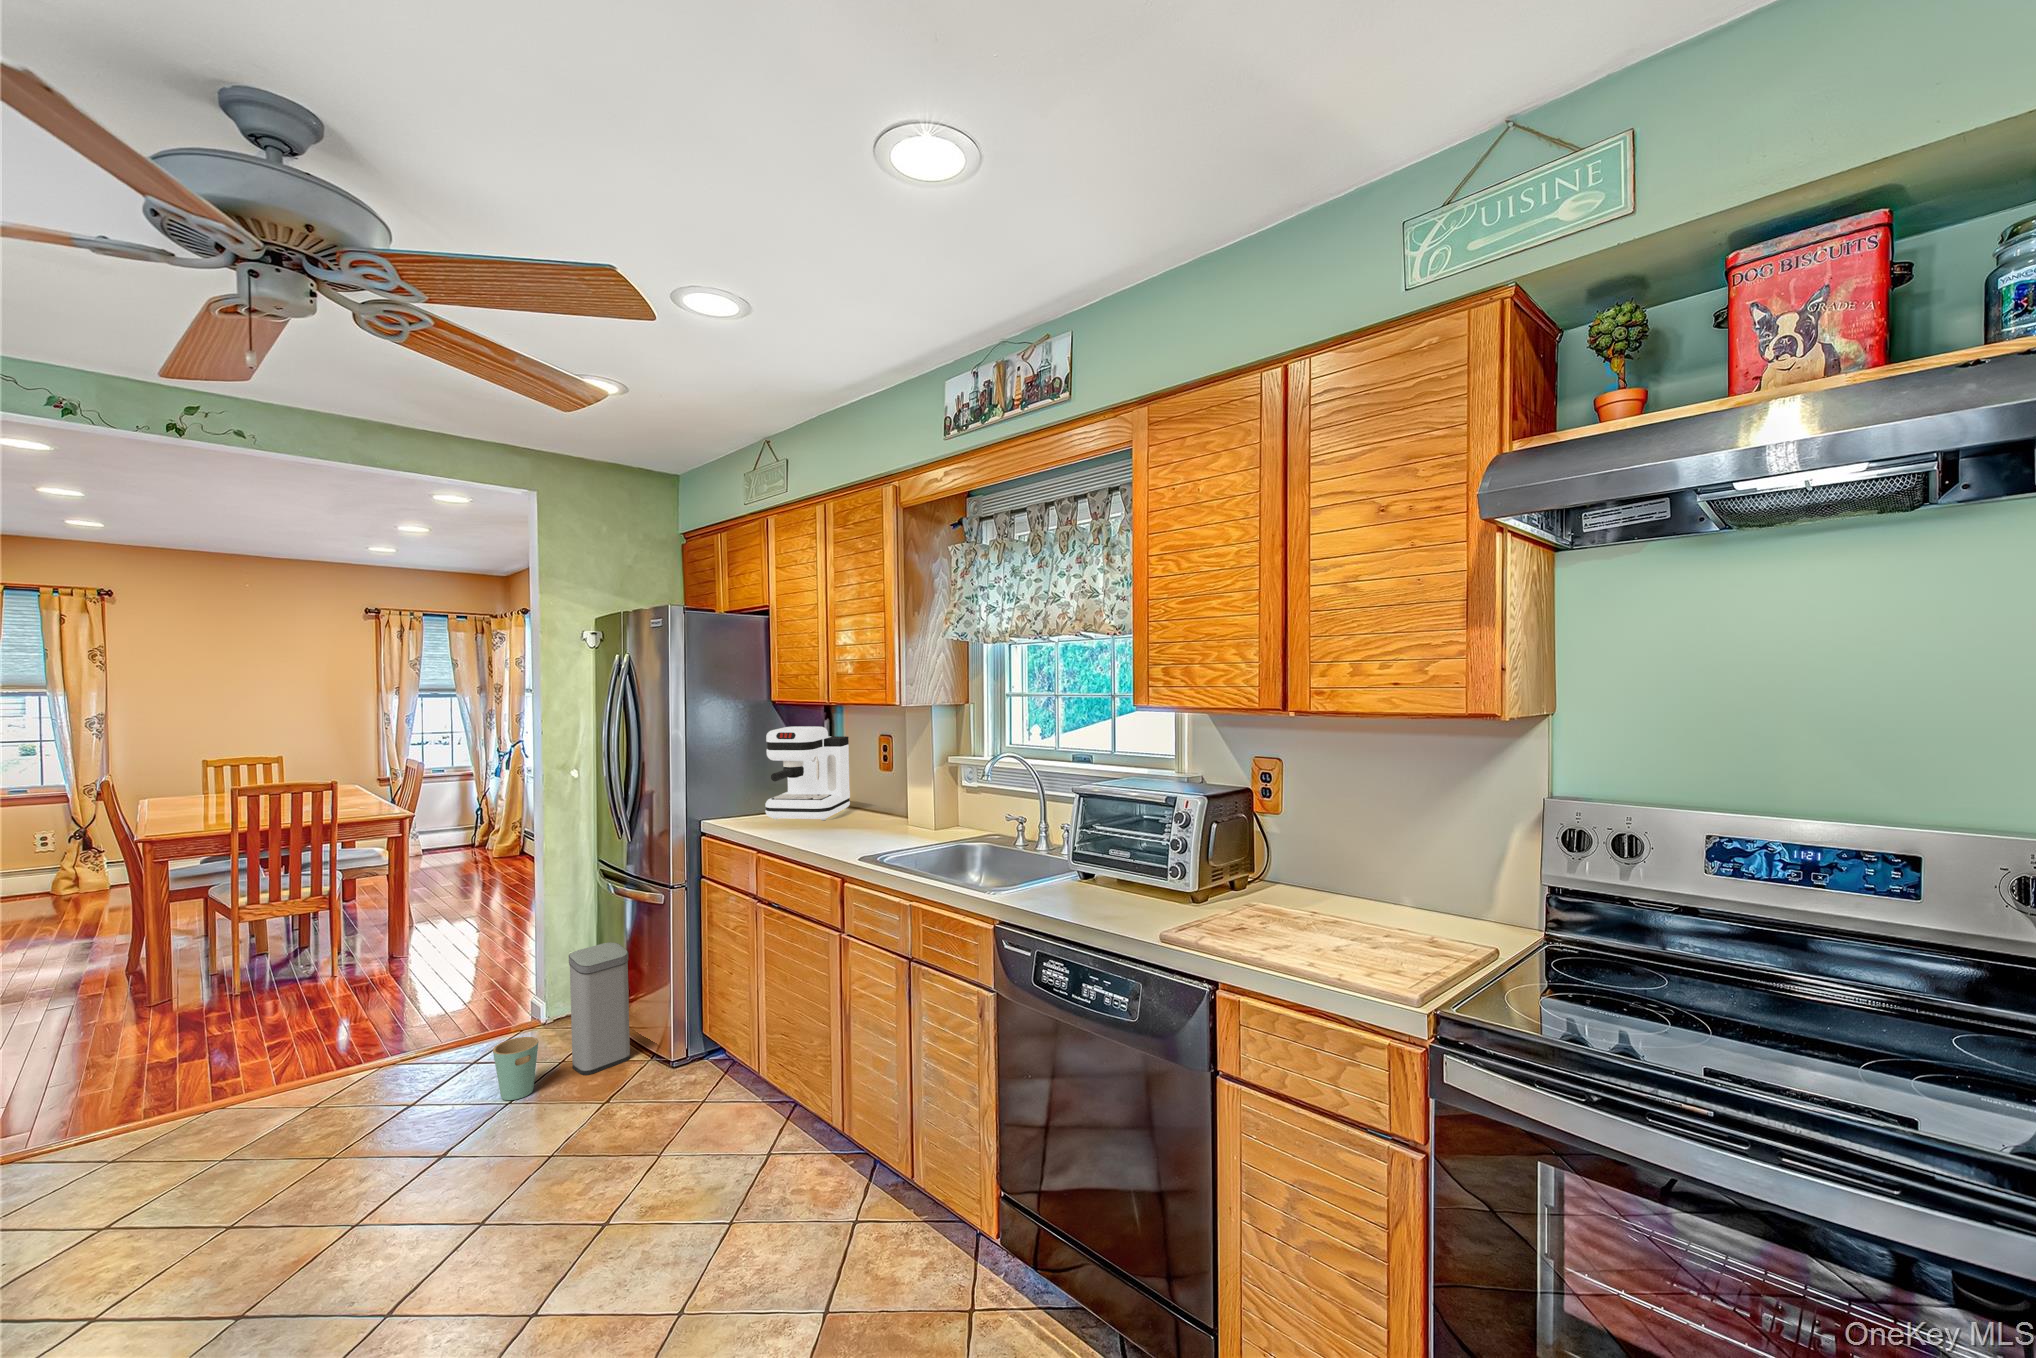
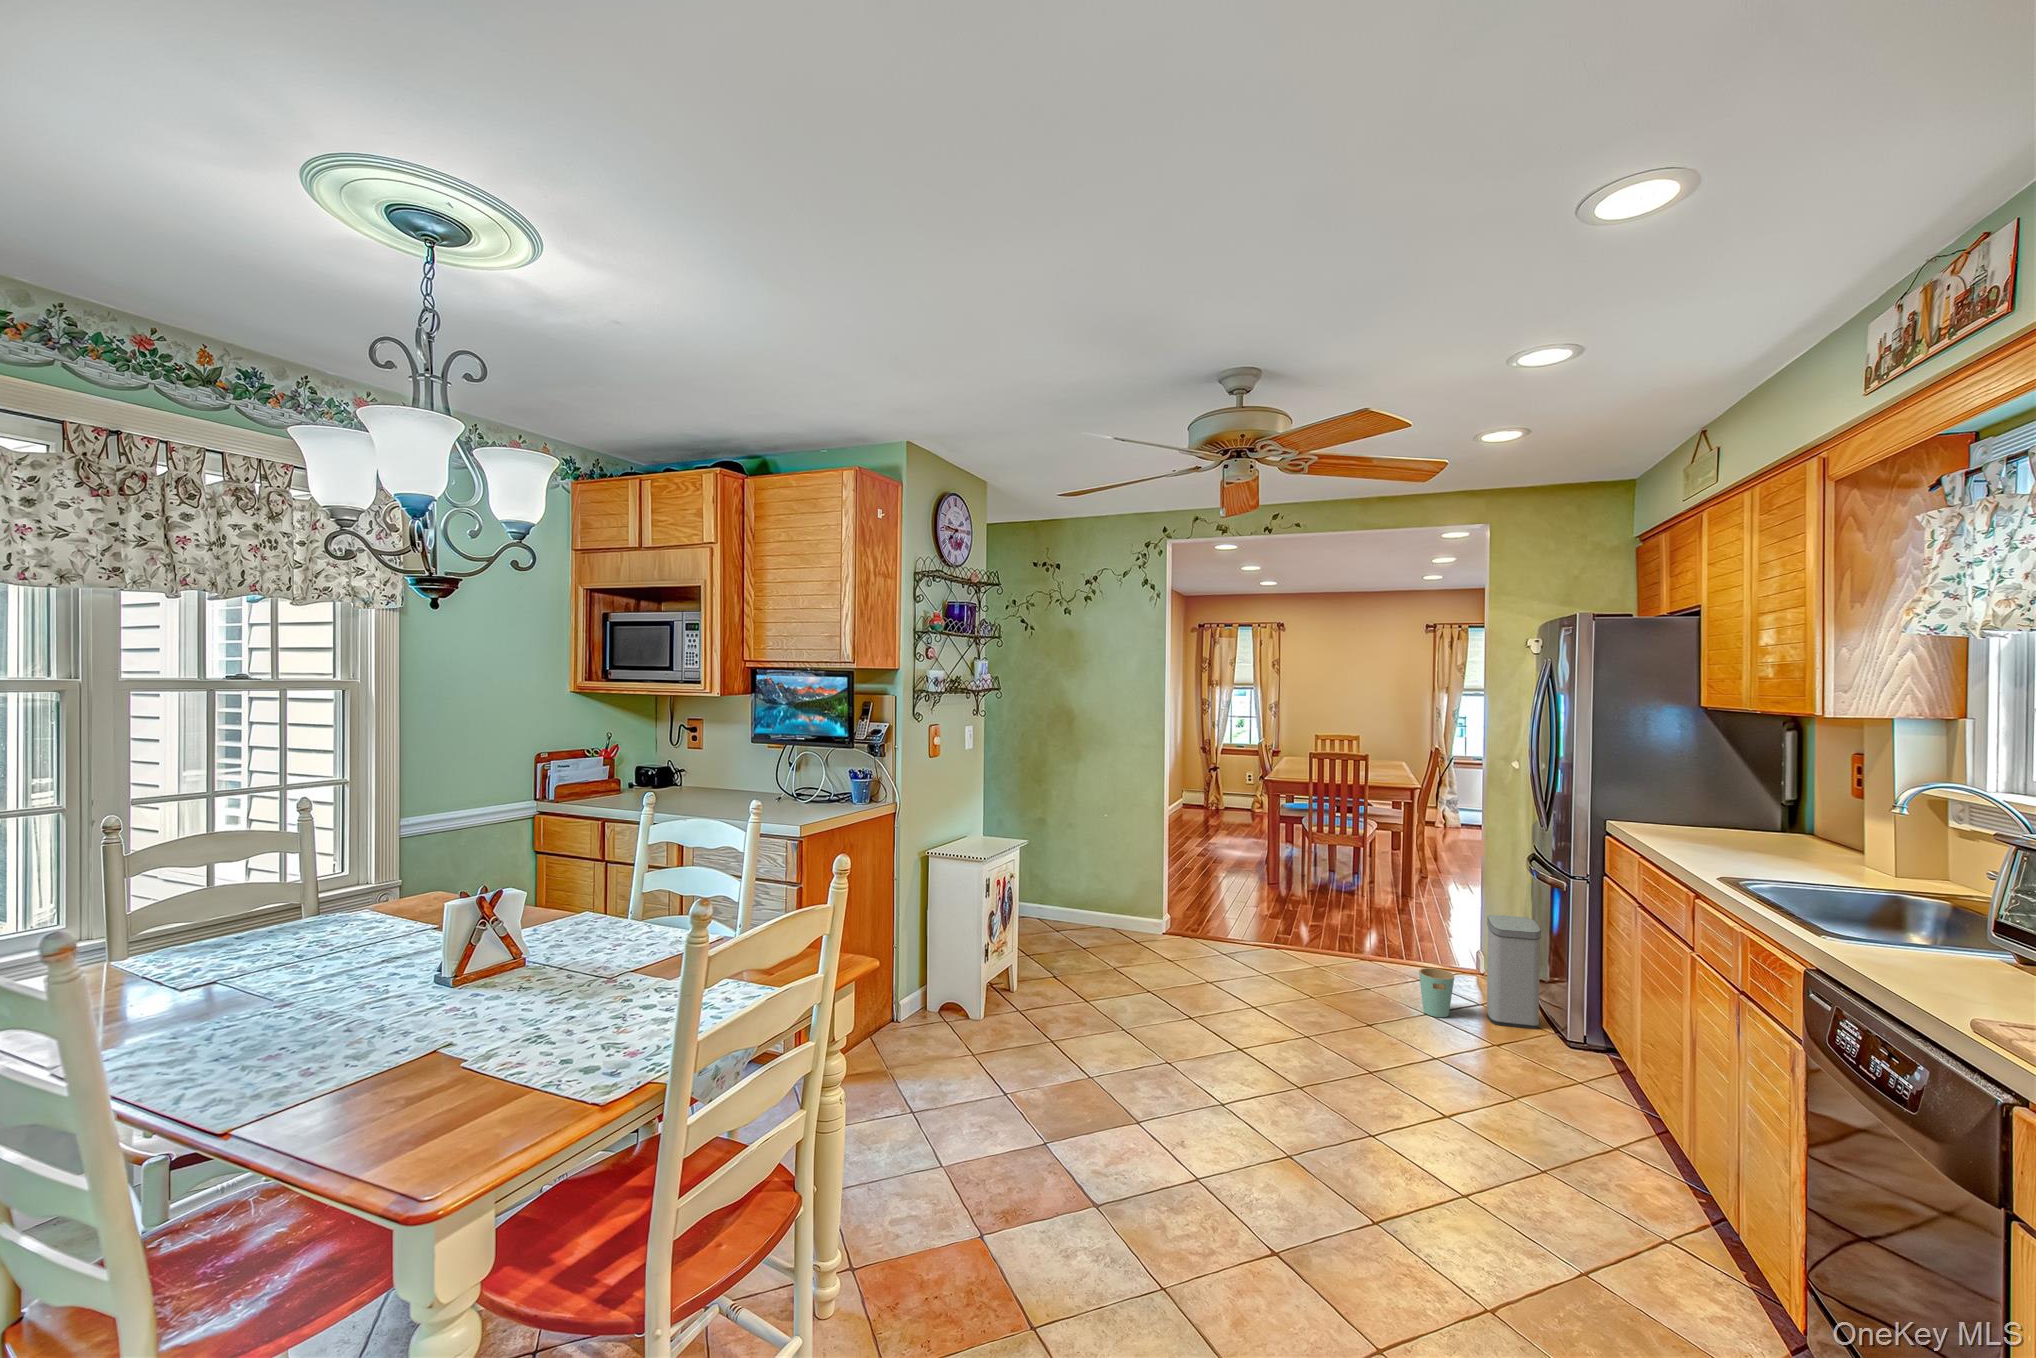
coffee maker: present [765,727,850,820] -> none [1683,738,1811,845]

